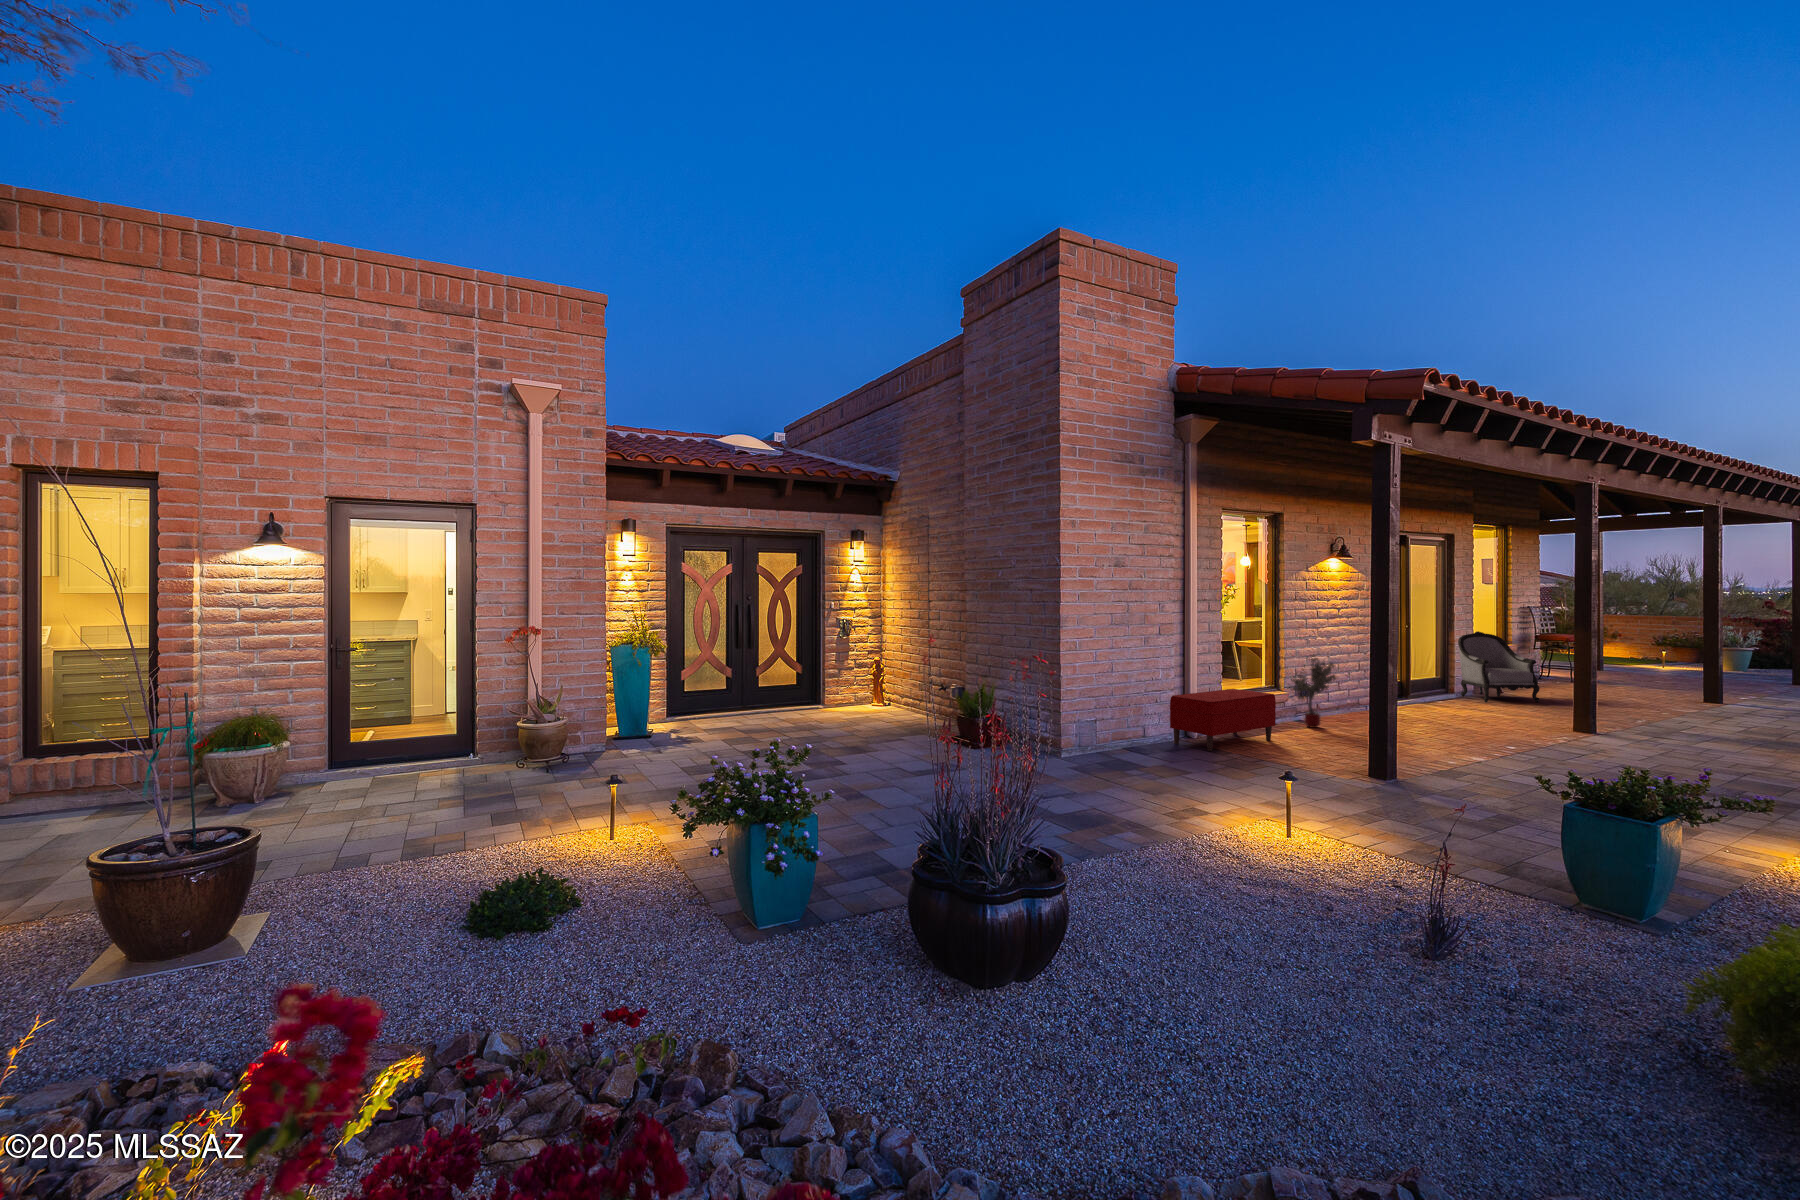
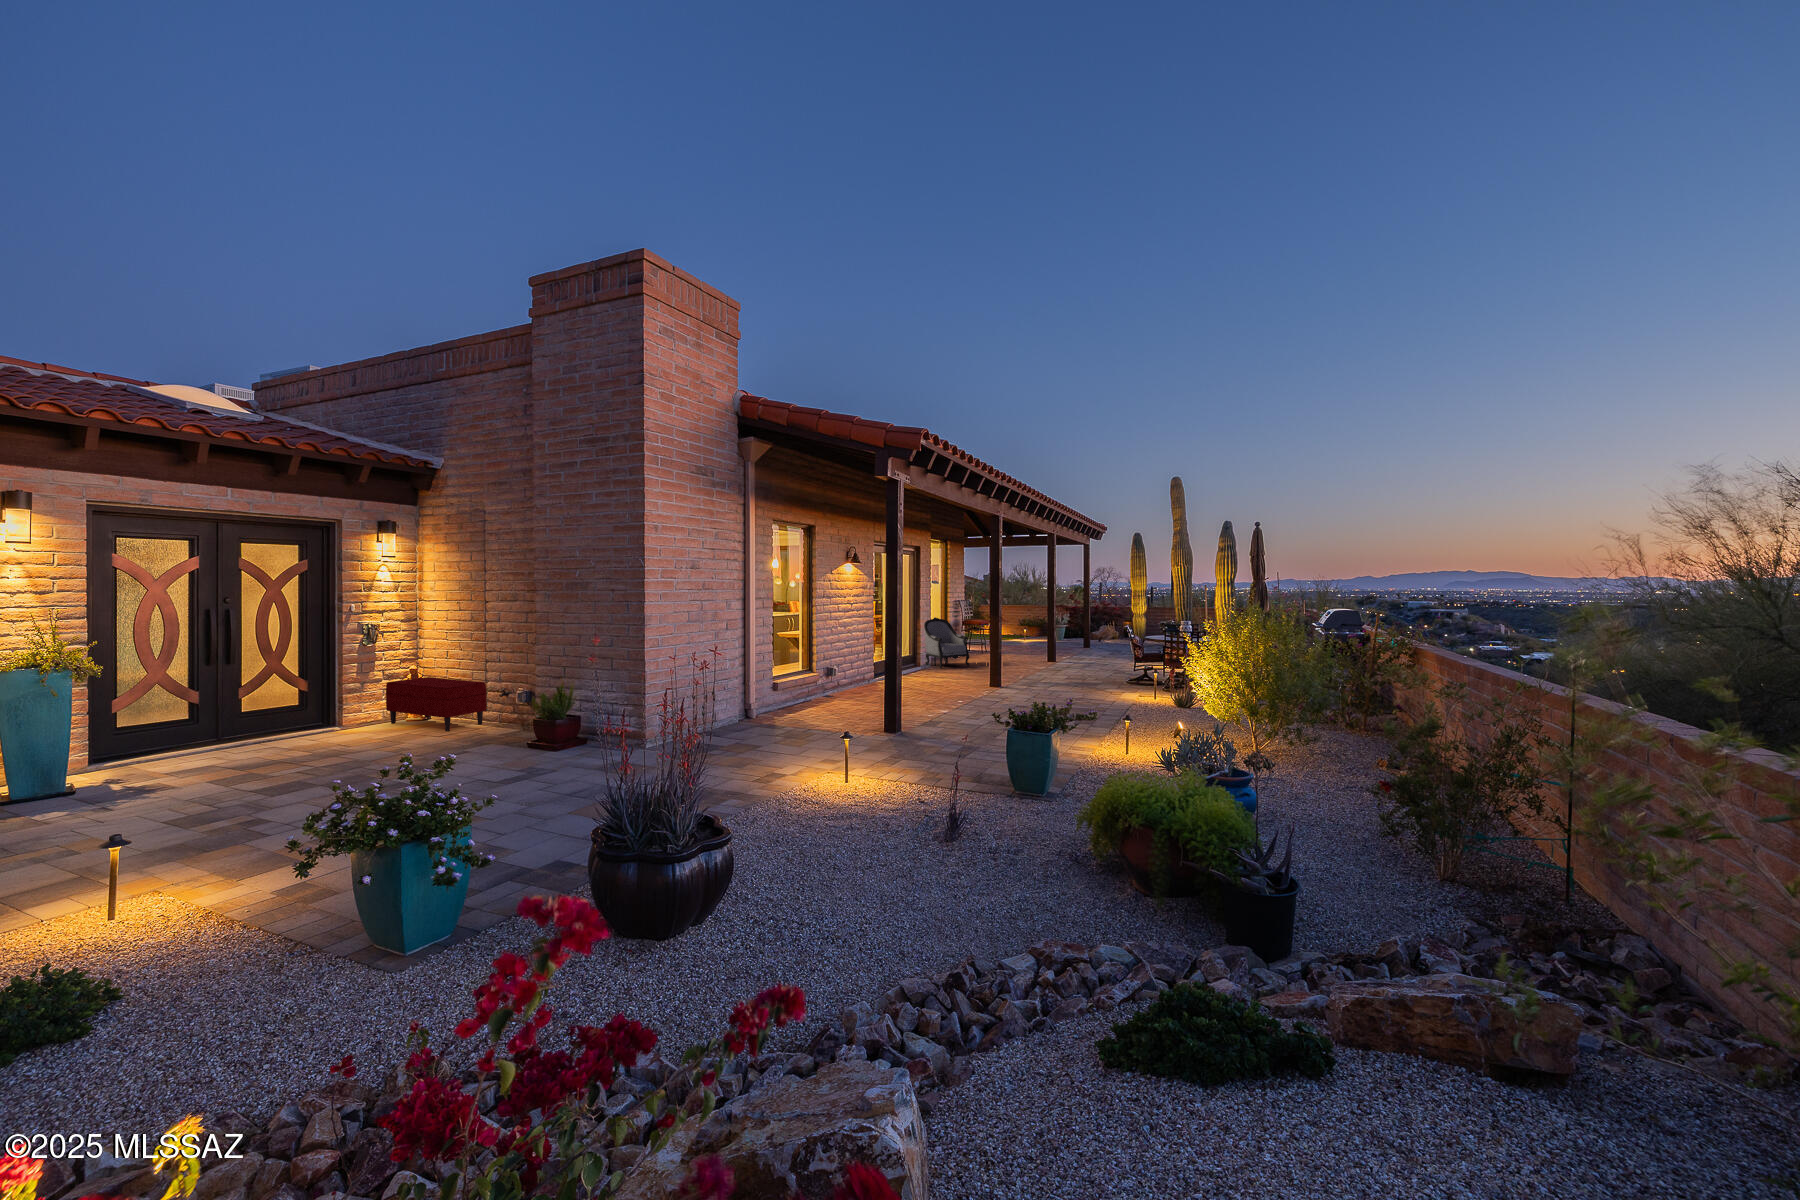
potted tree: present [1289,654,1336,728] -> none [821,640,856,698]
bench: present [1170,689,1276,751] -> present [386,677,487,731]

